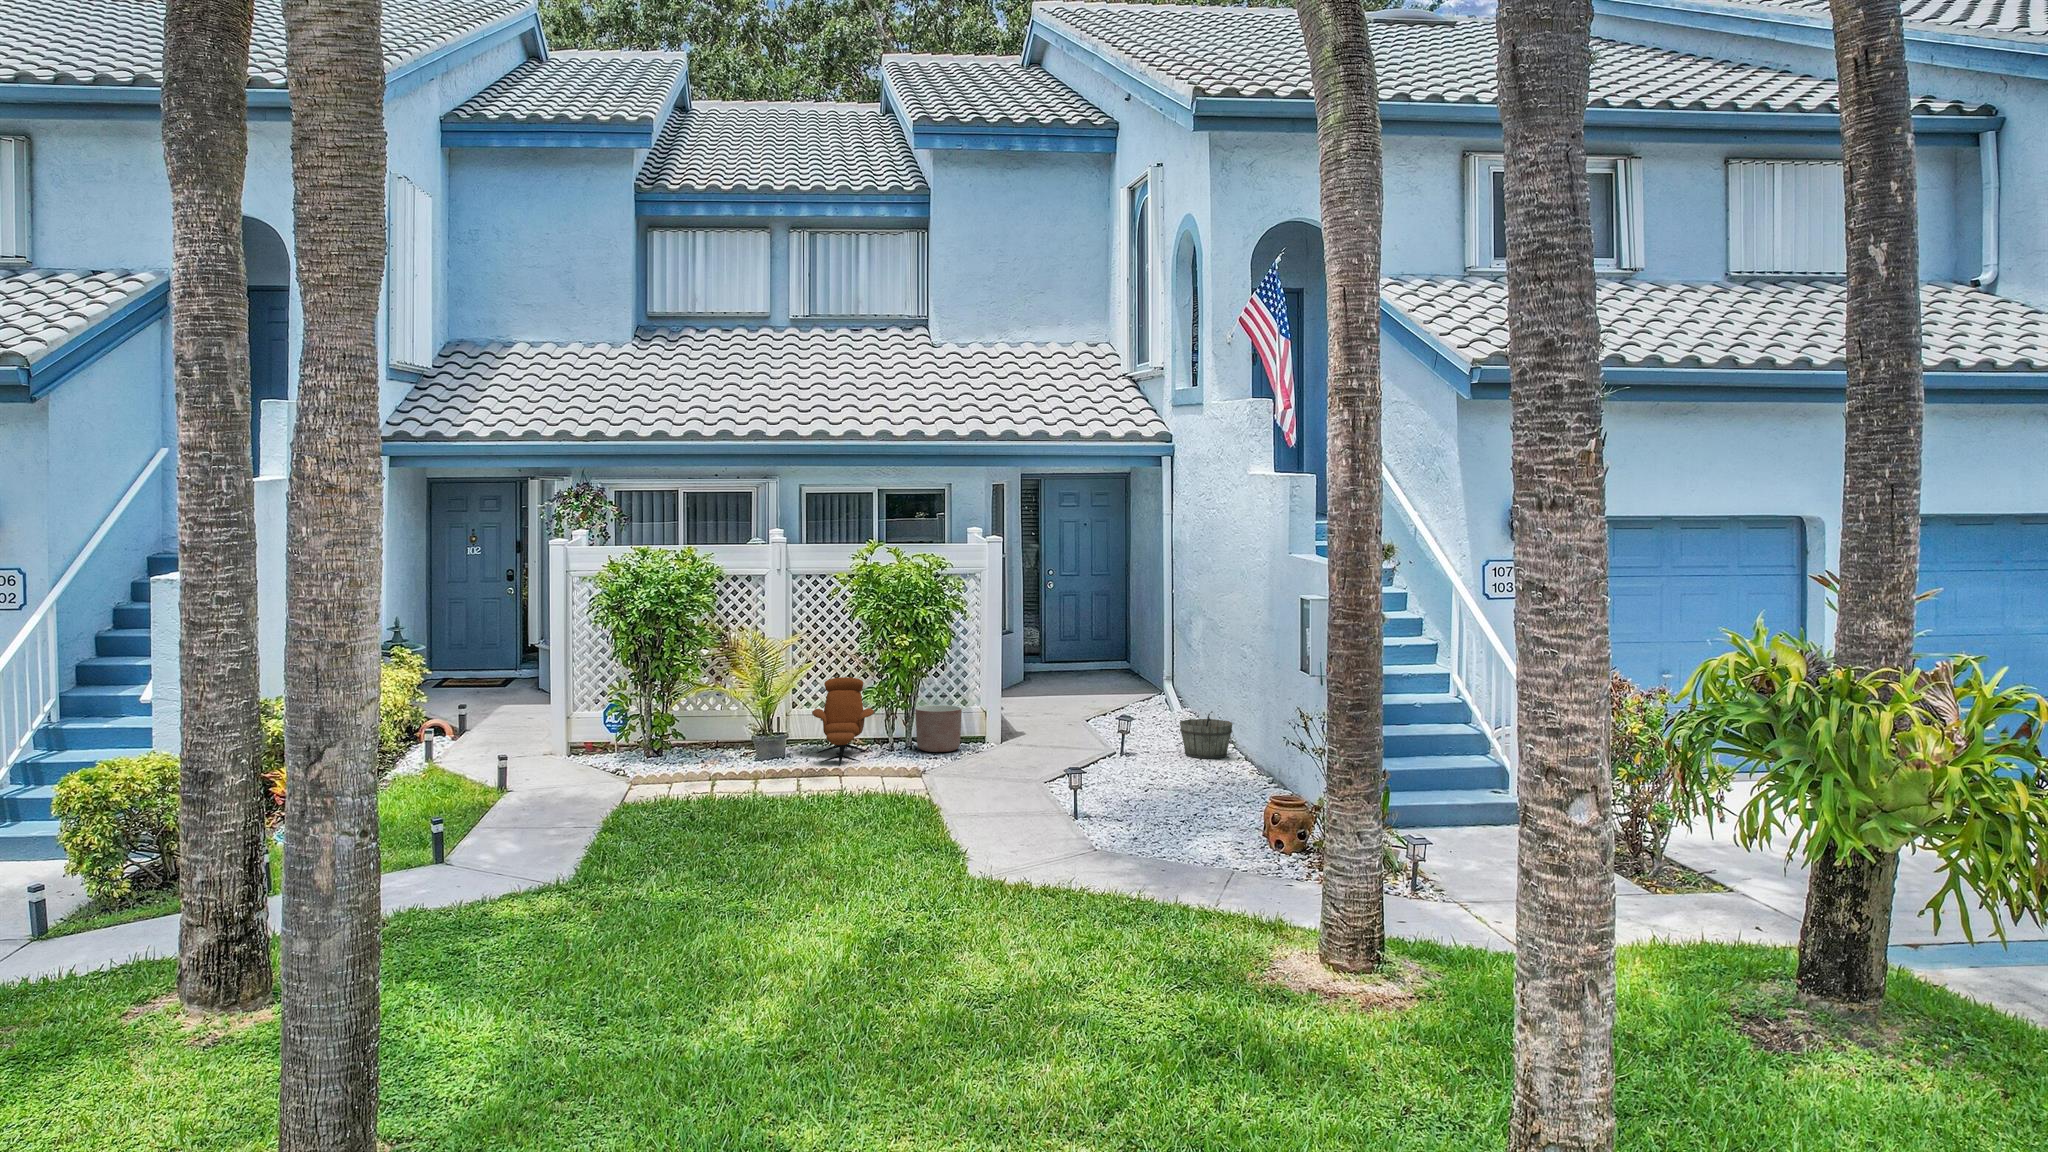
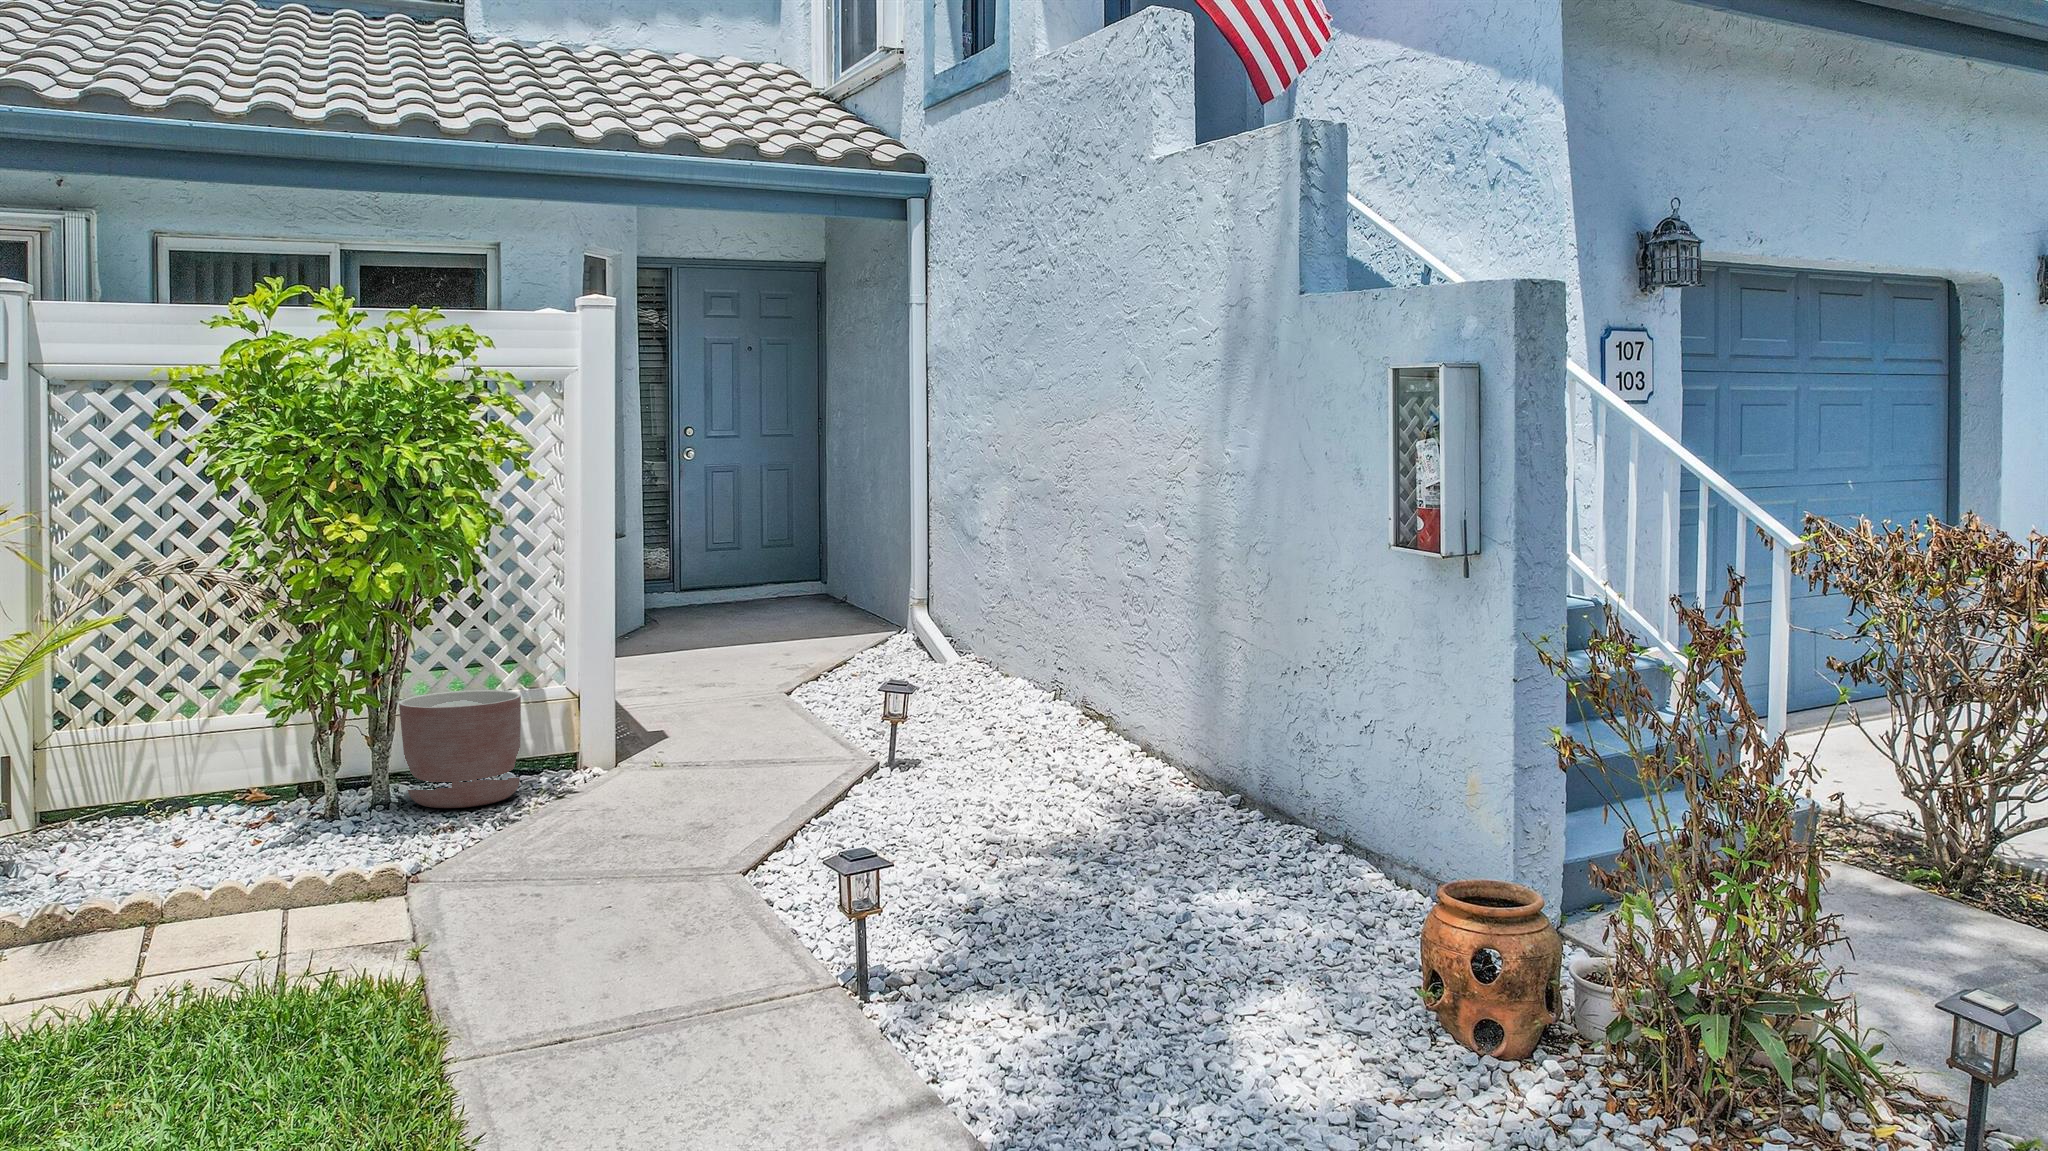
lounge chair: present [812,677,874,765] -> none [102,633,284,873]
wooden bucket: present [1179,711,1234,759] -> none [1035,672,1158,780]

